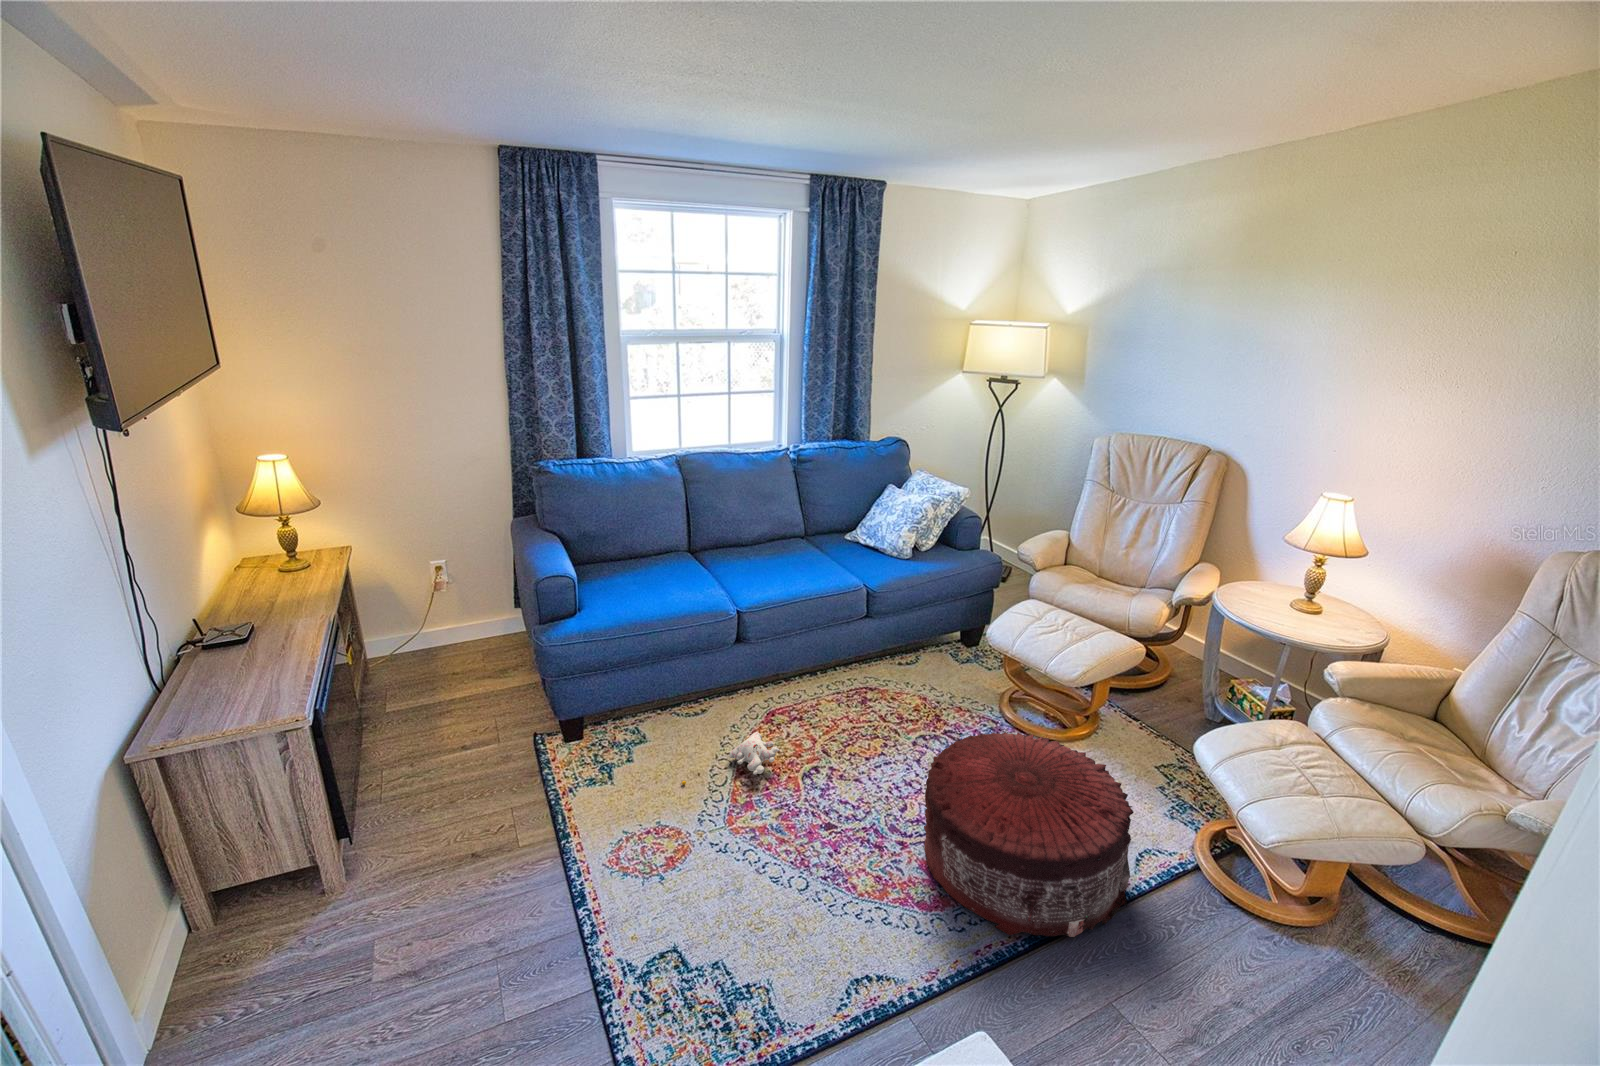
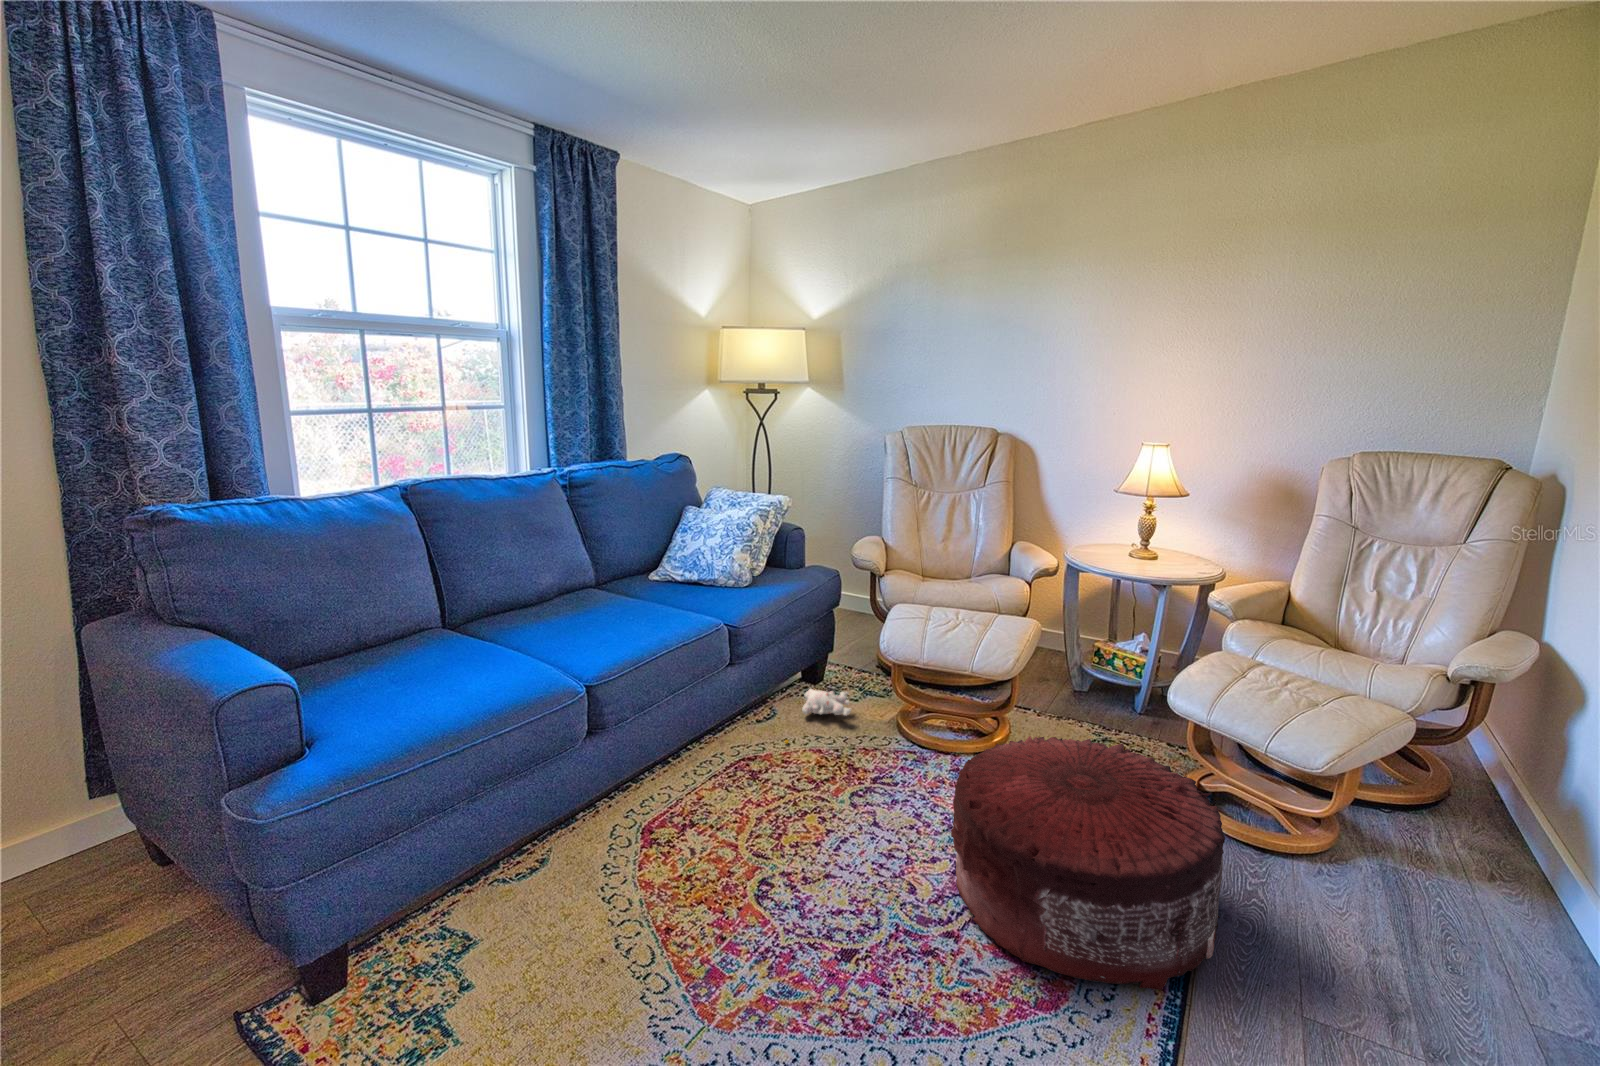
plush toy: present [682,732,780,785] -> present [785,689,851,744]

